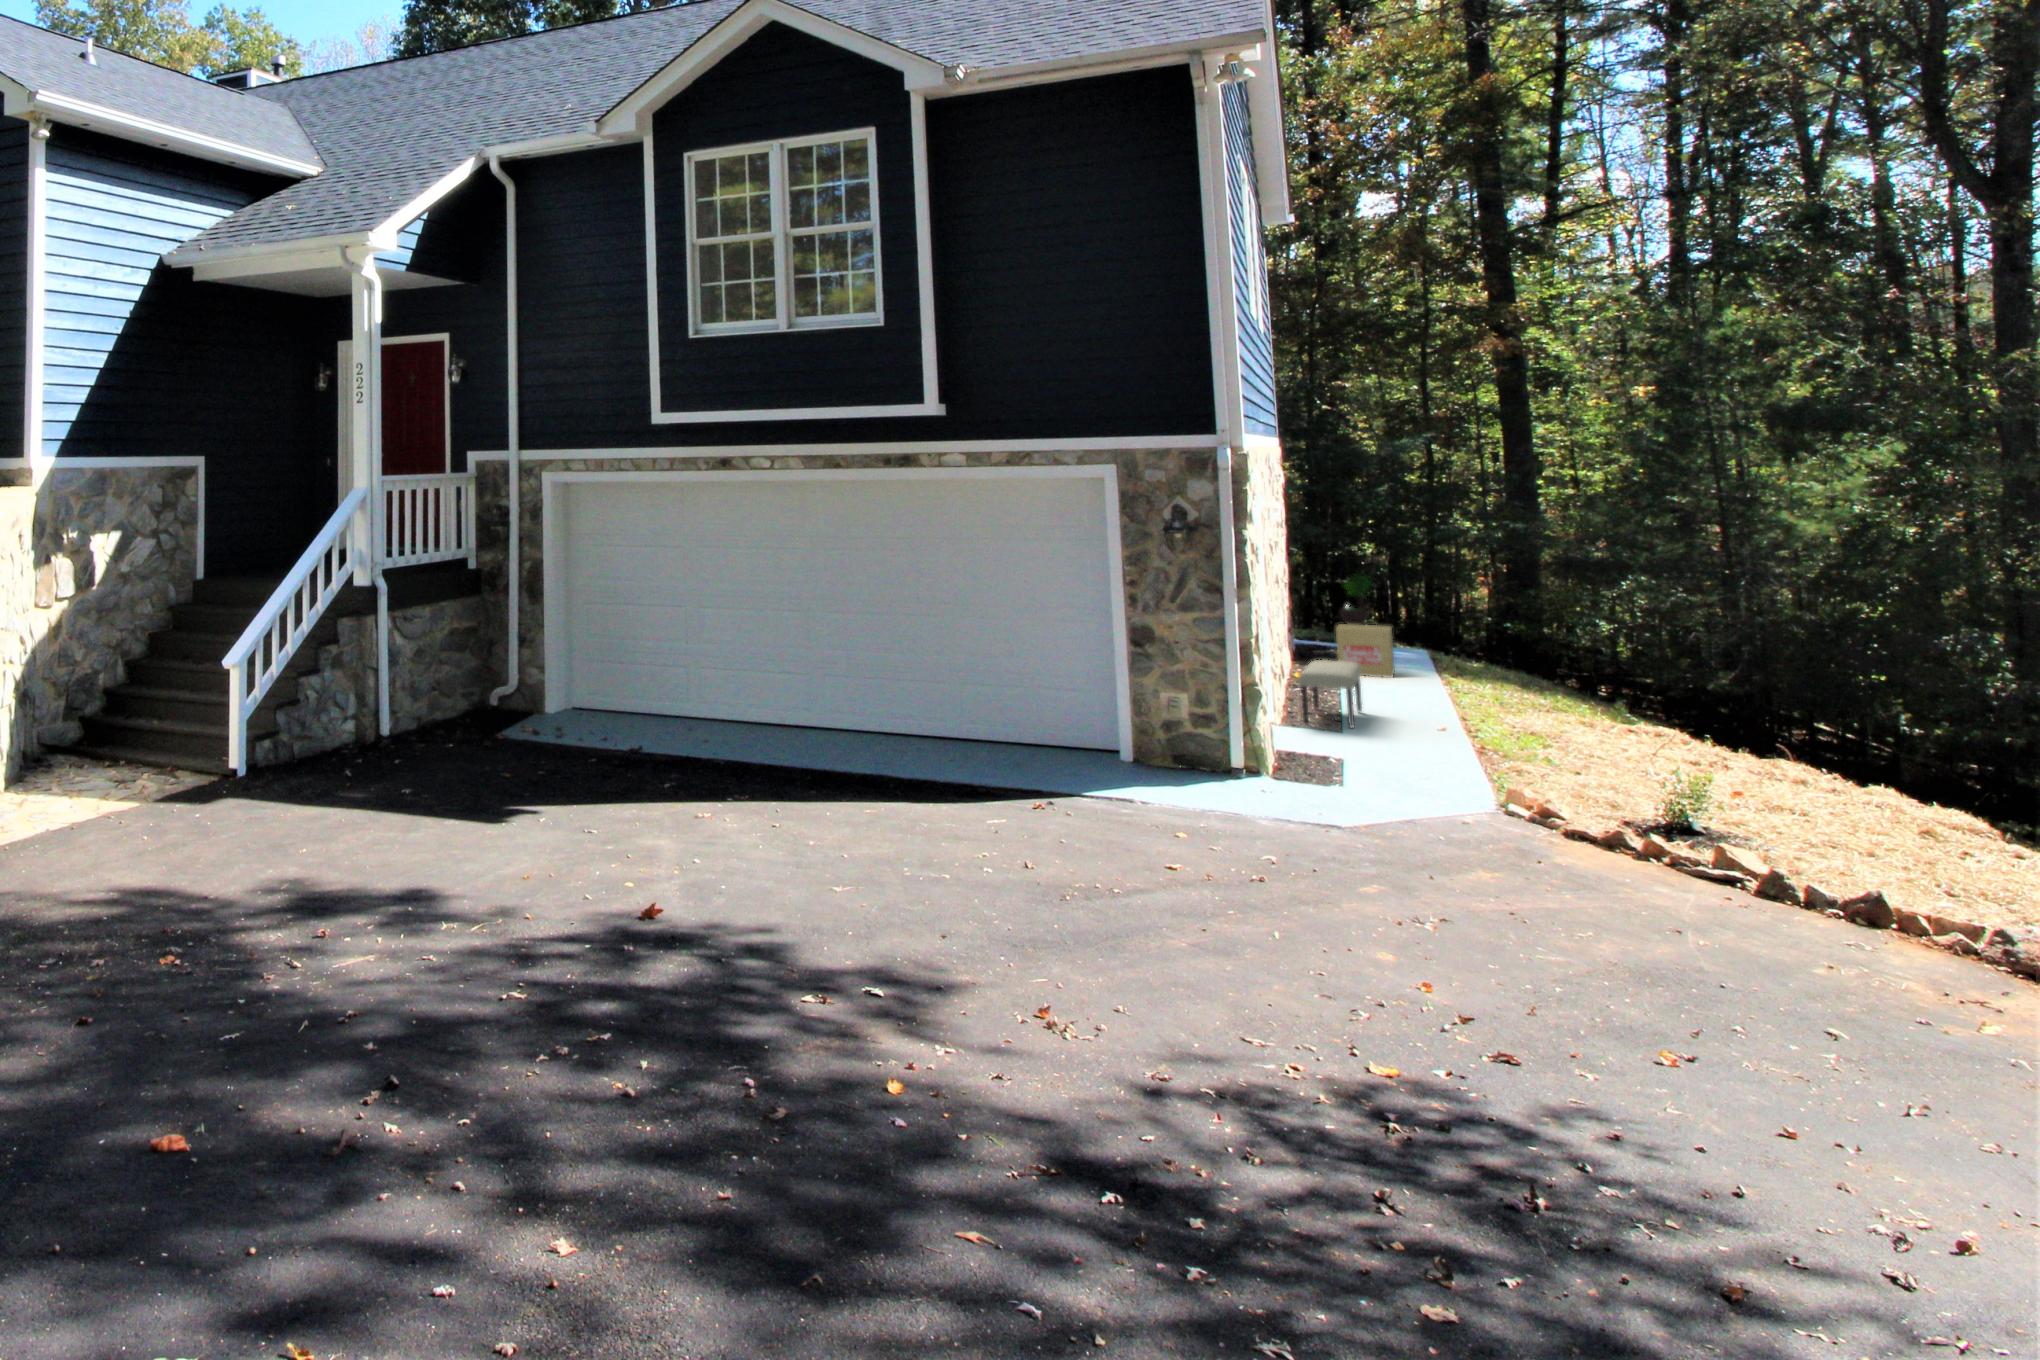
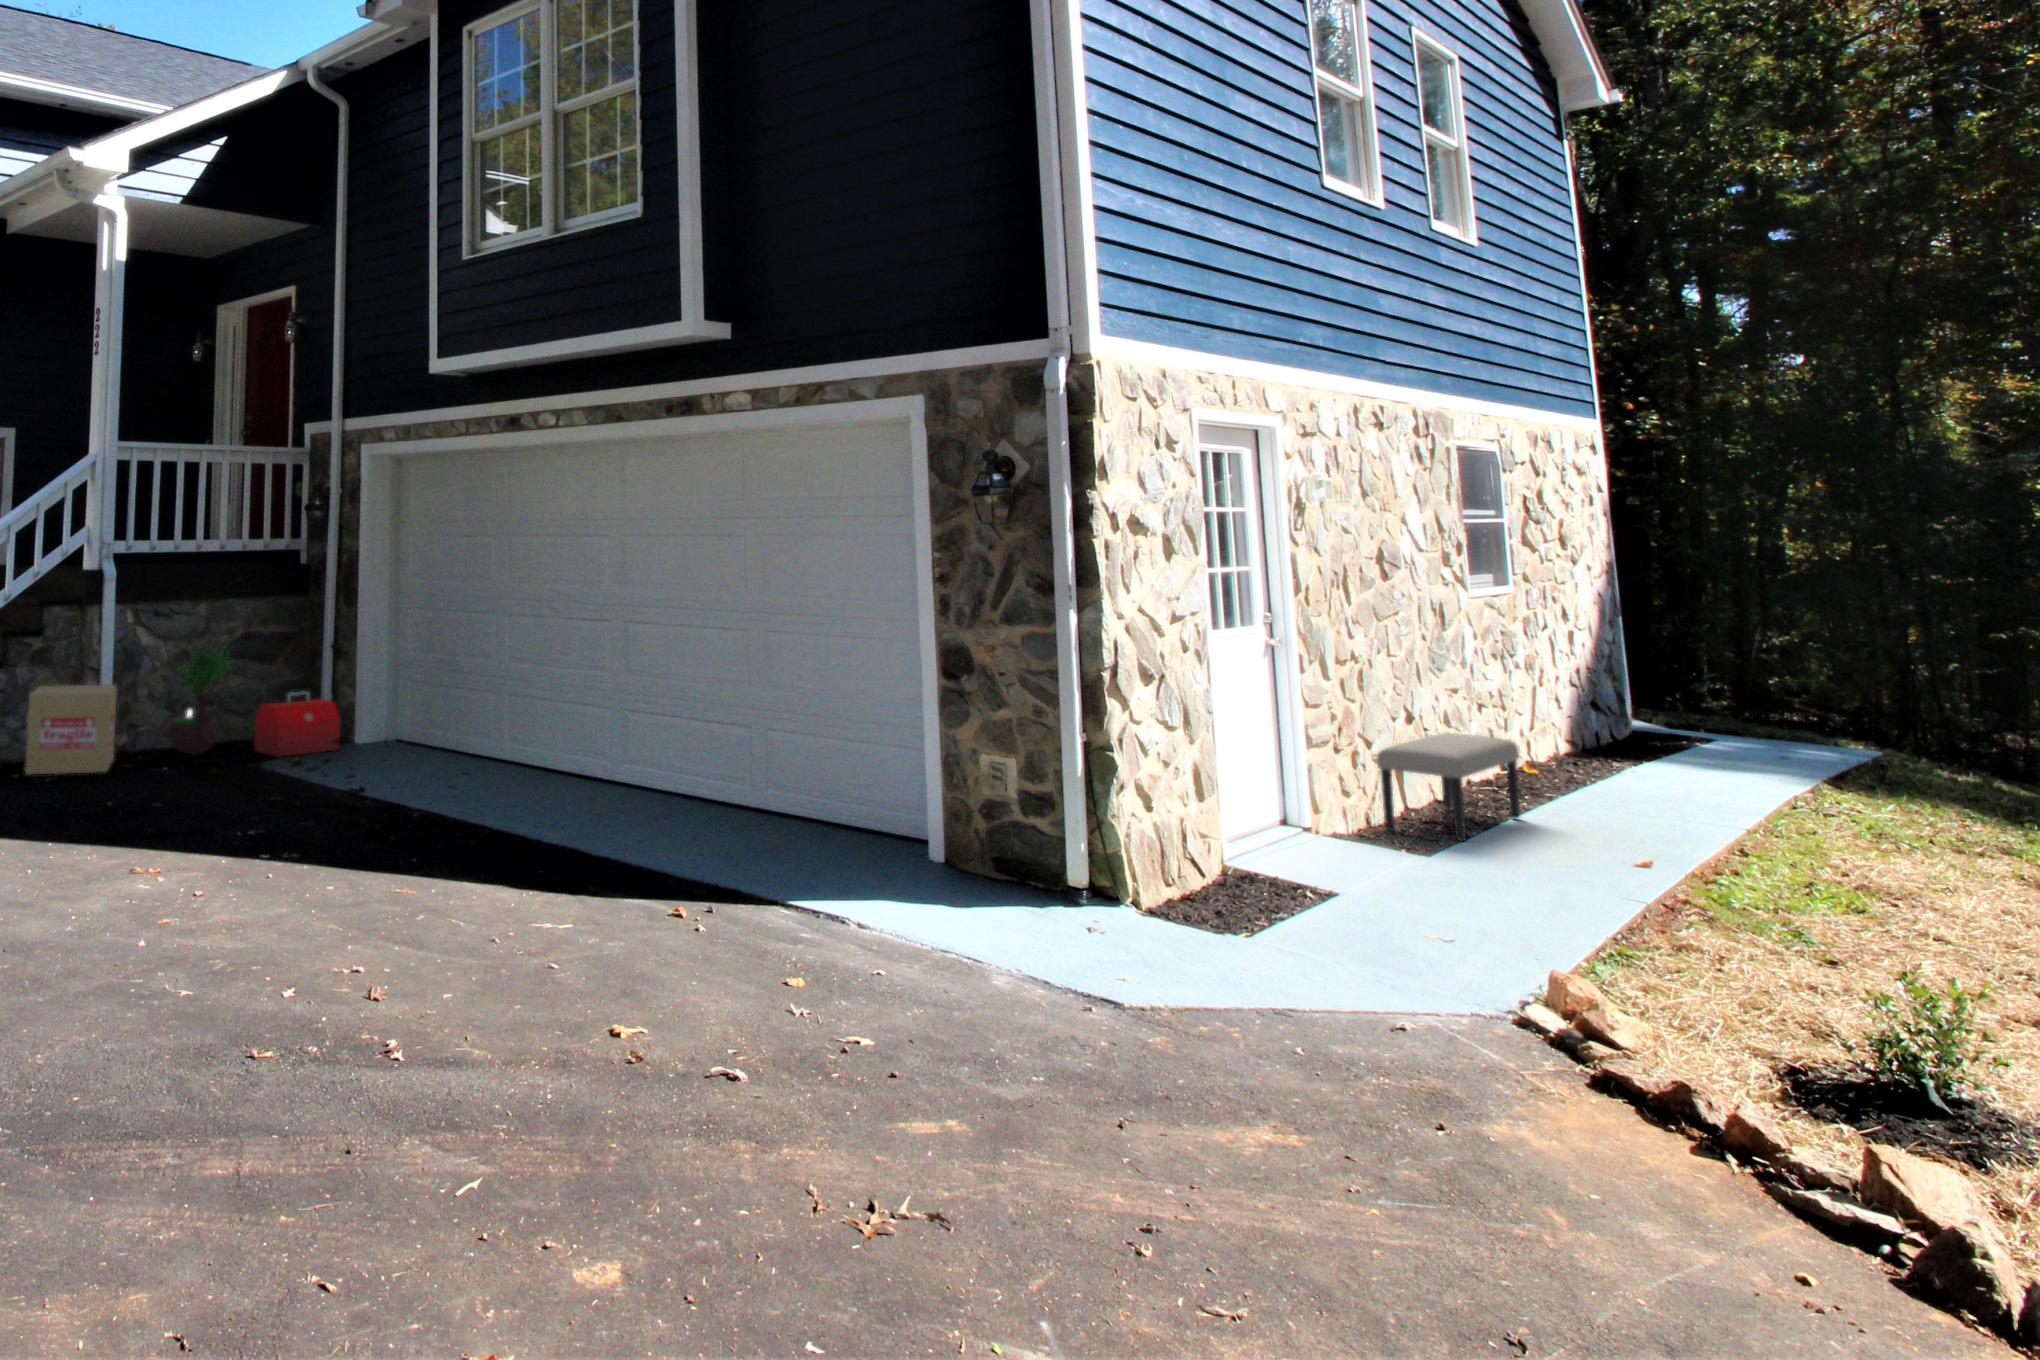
potted tree: present [1340,576,1370,625] -> present [169,647,229,755]
cardboard box: present [1336,624,1395,678] -> present [25,685,117,774]
toolbox: none [485,673,547,726] -> present [255,691,340,757]

